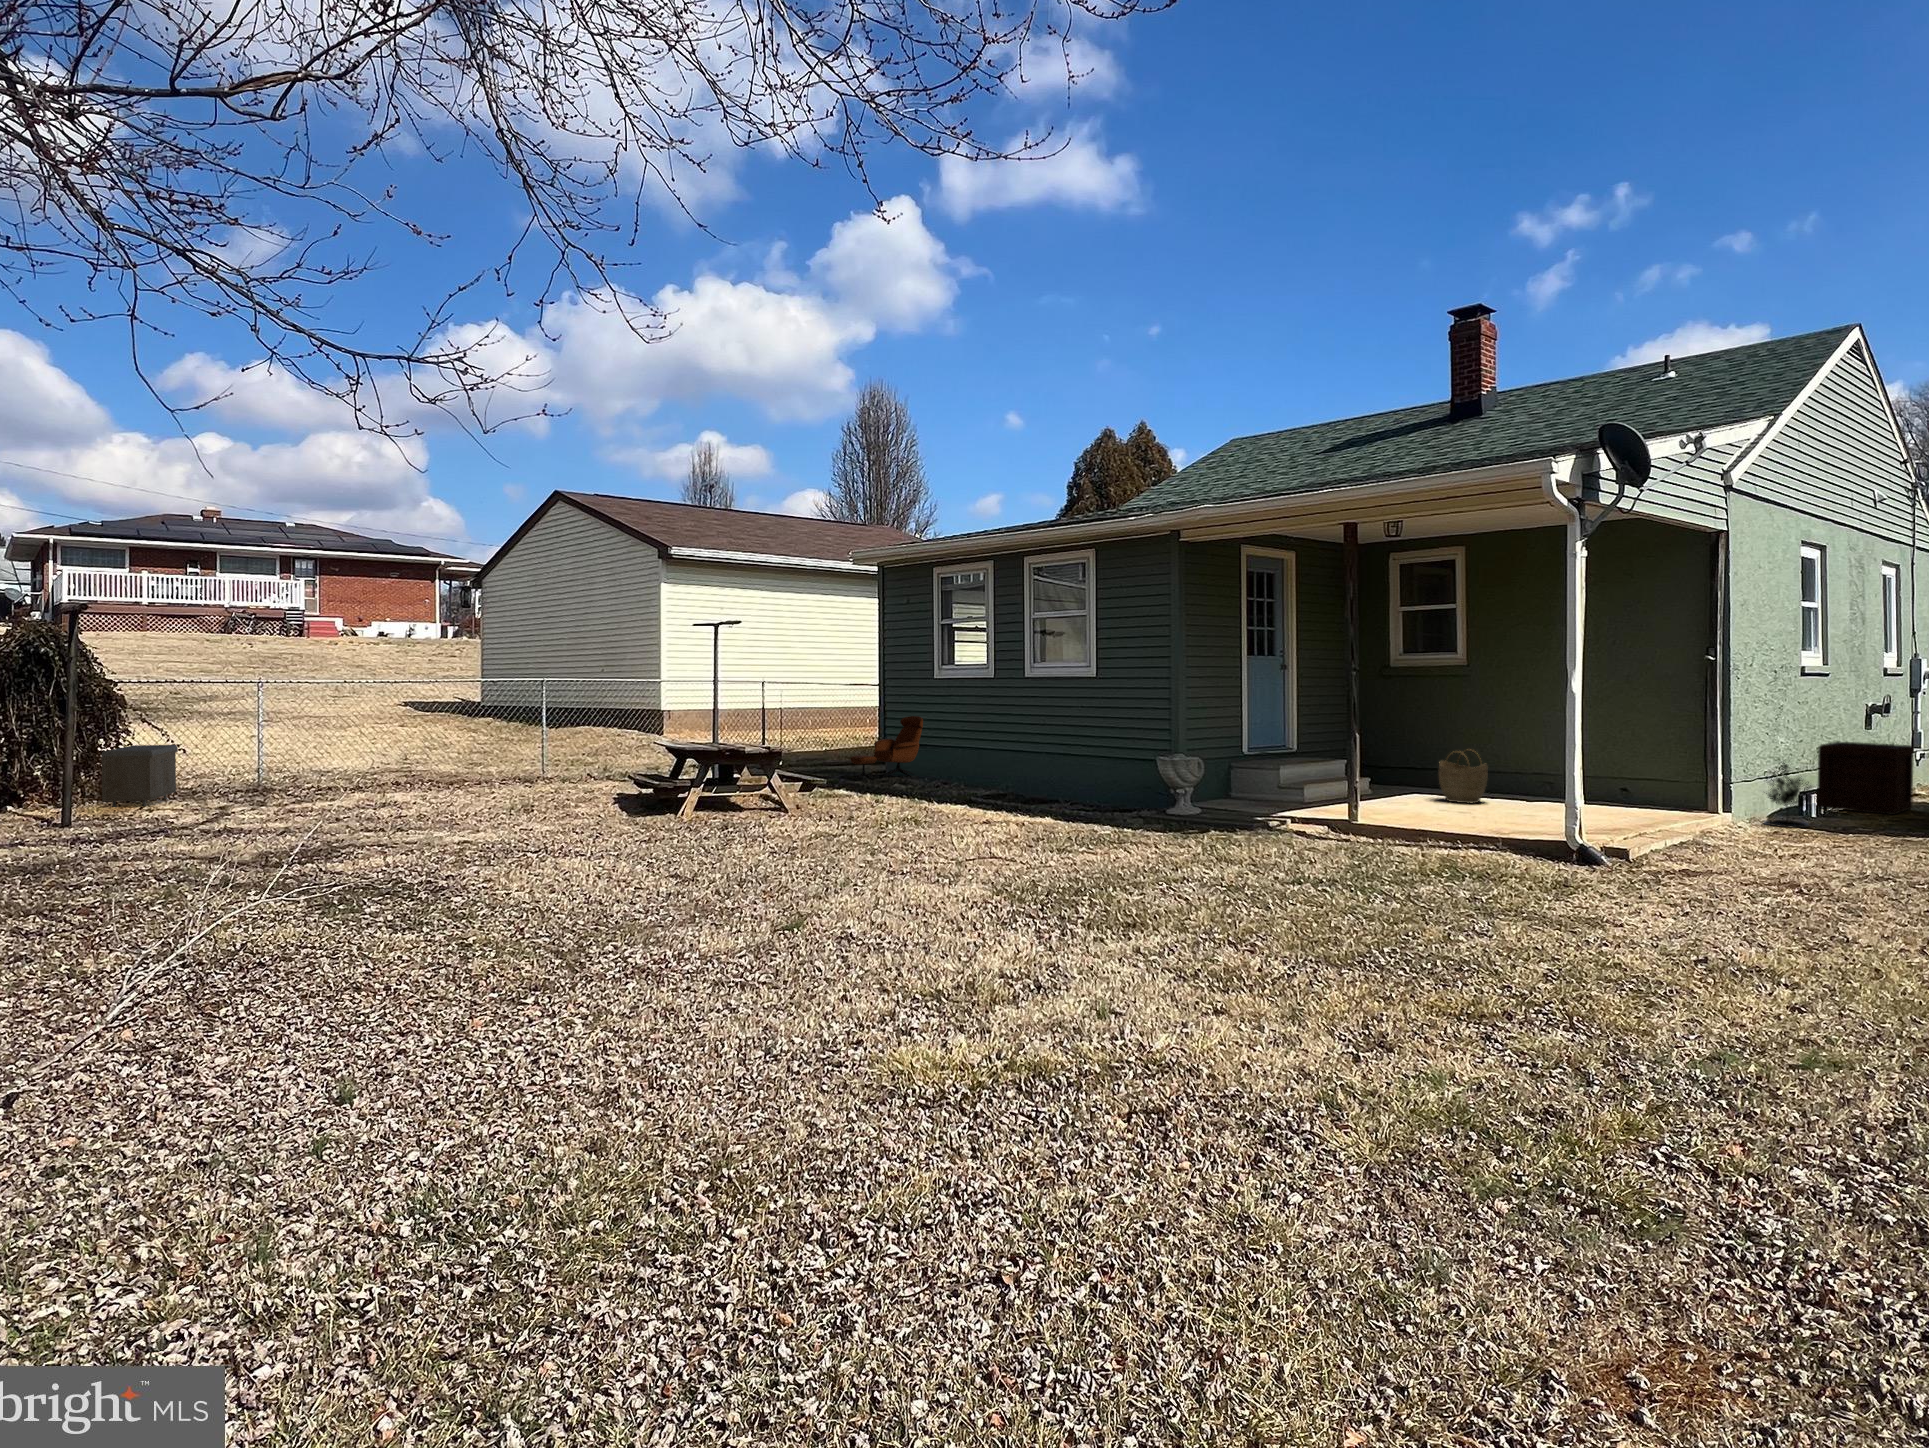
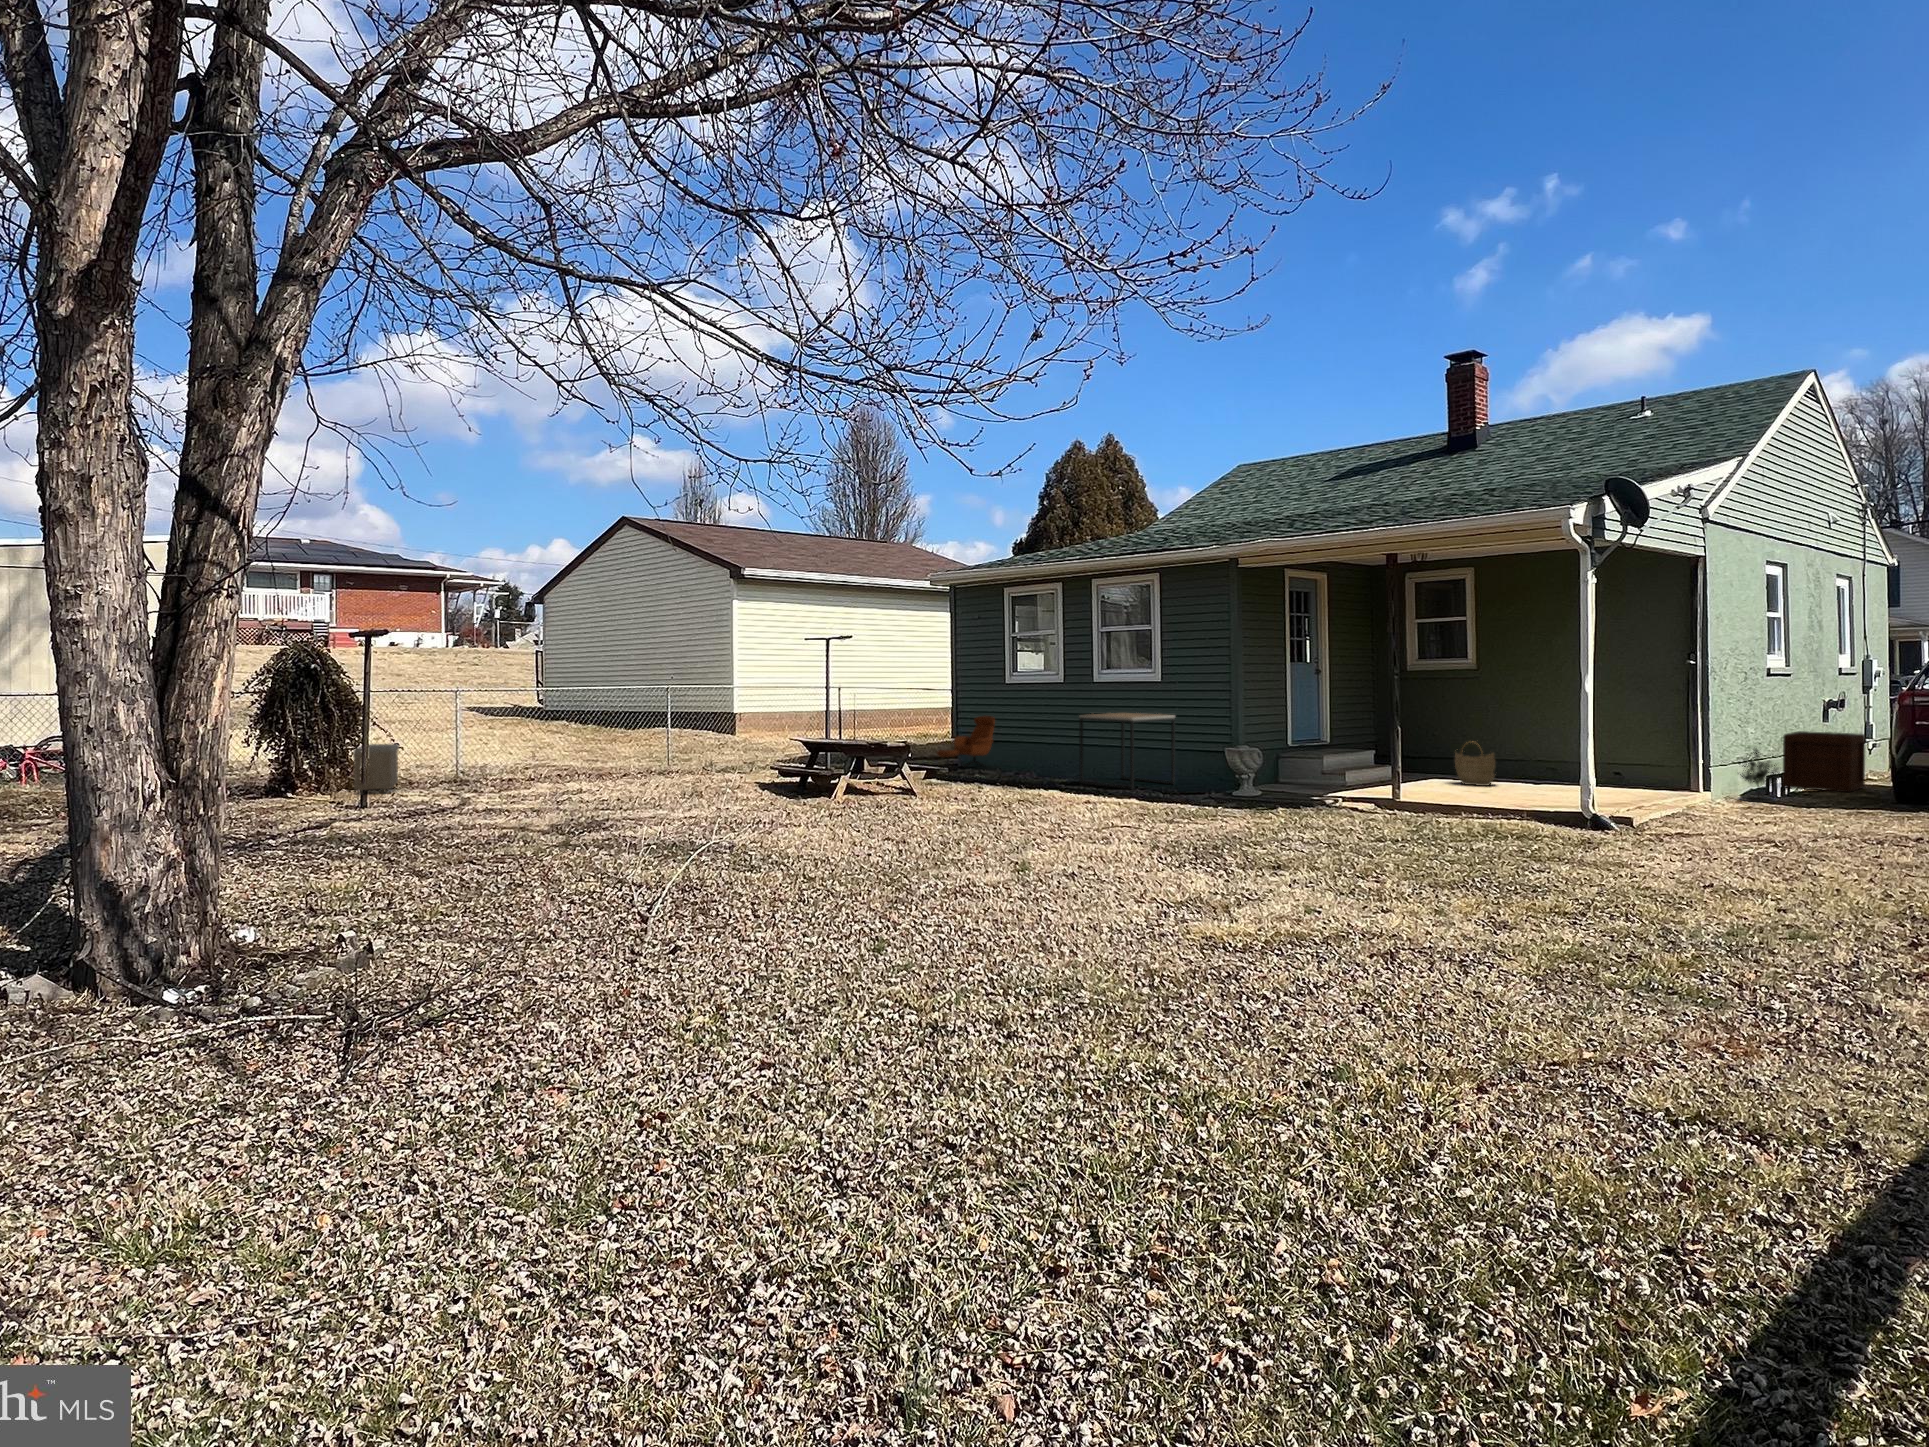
side table: none [998,714,1111,806] -> present [1079,713,1175,789]

